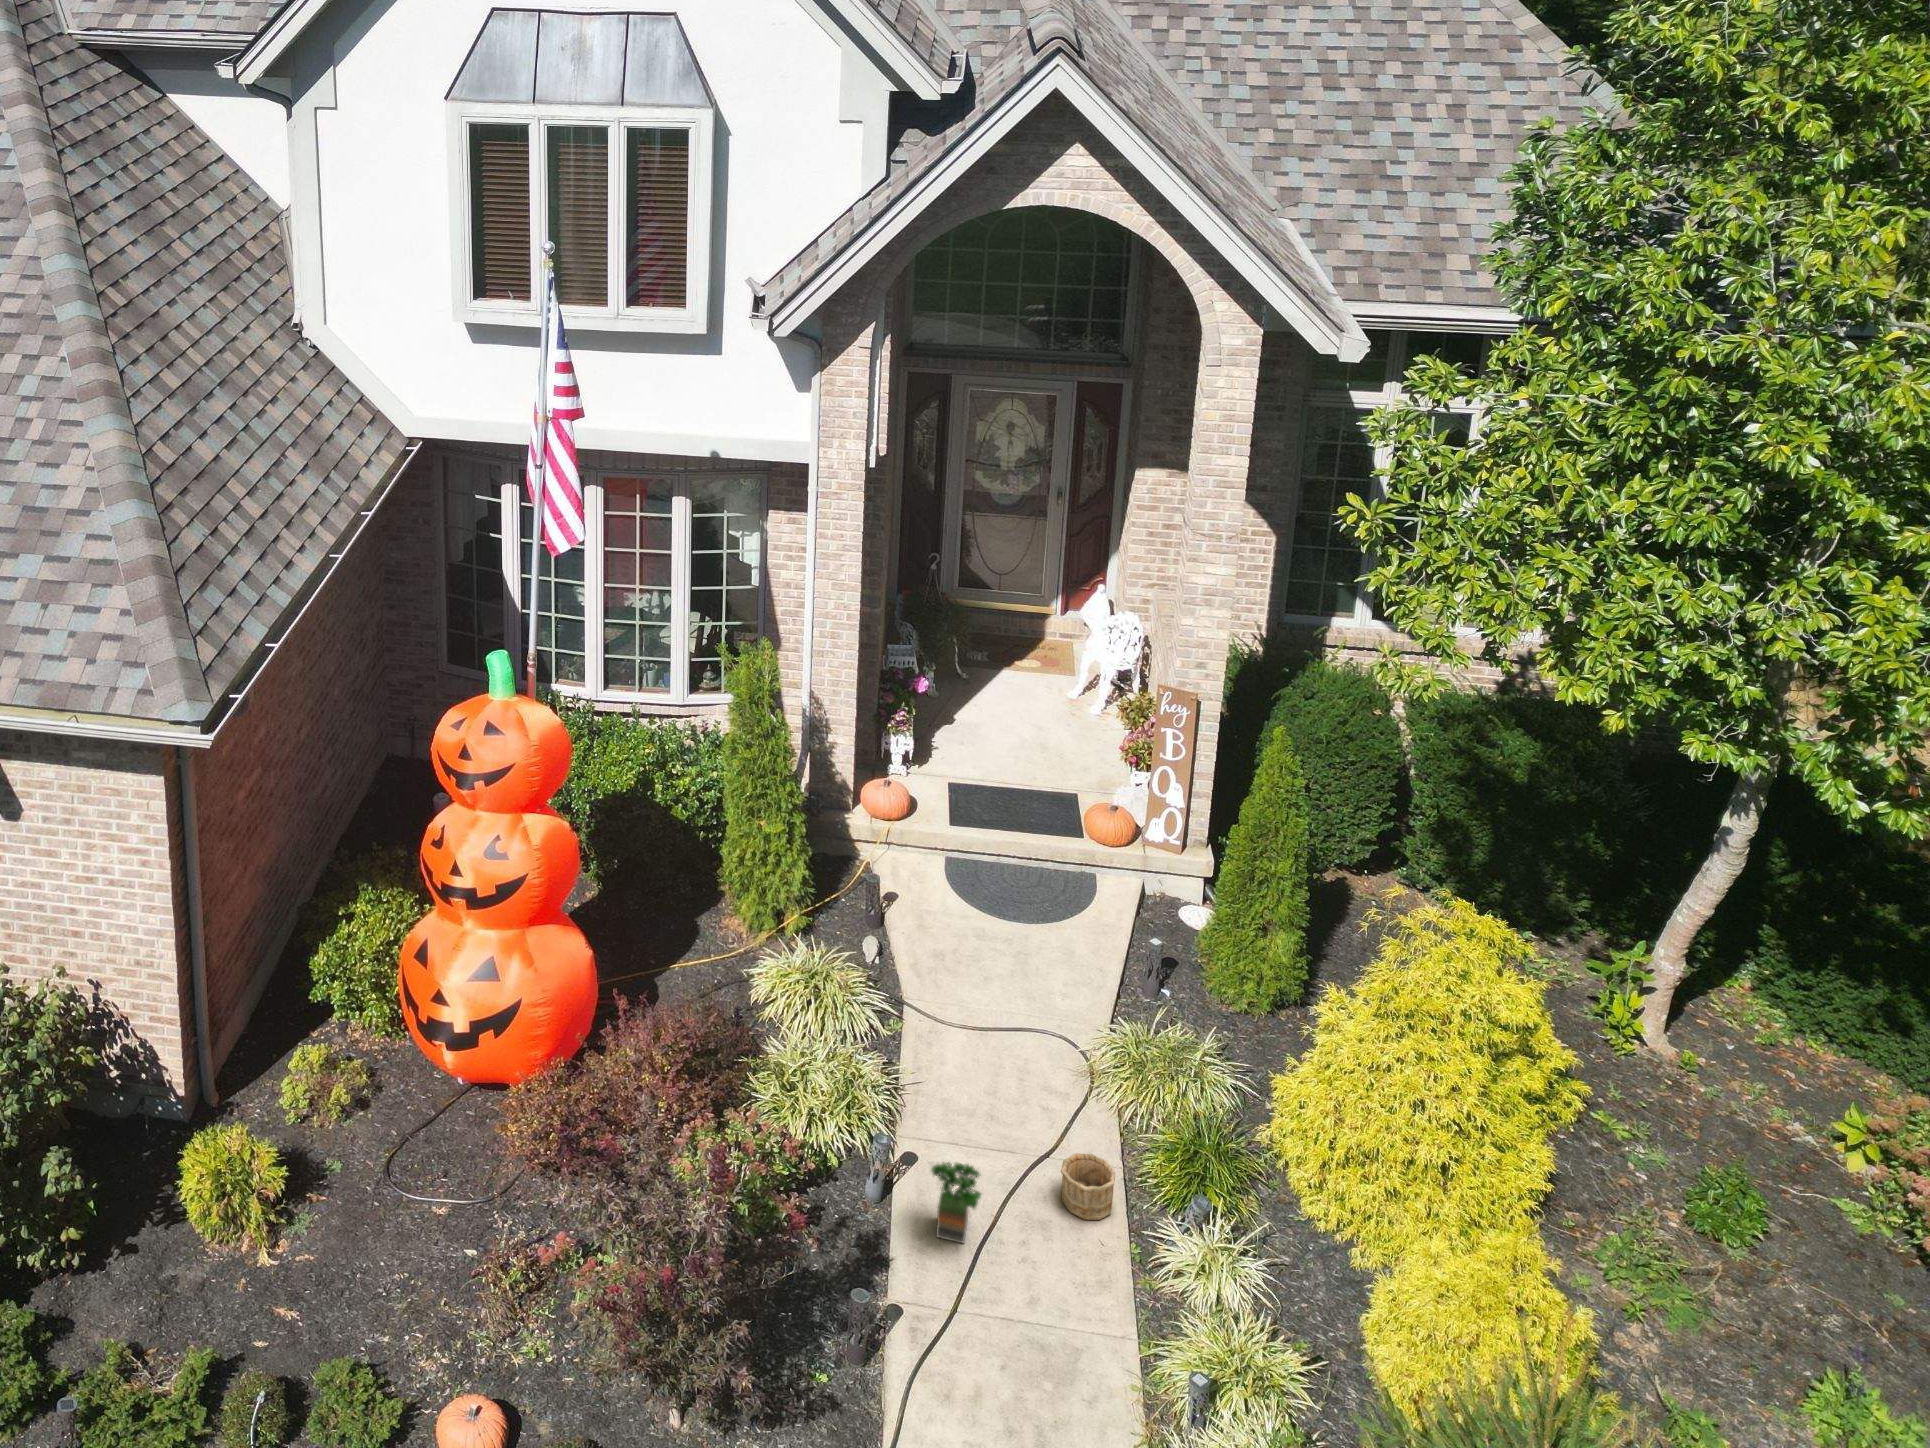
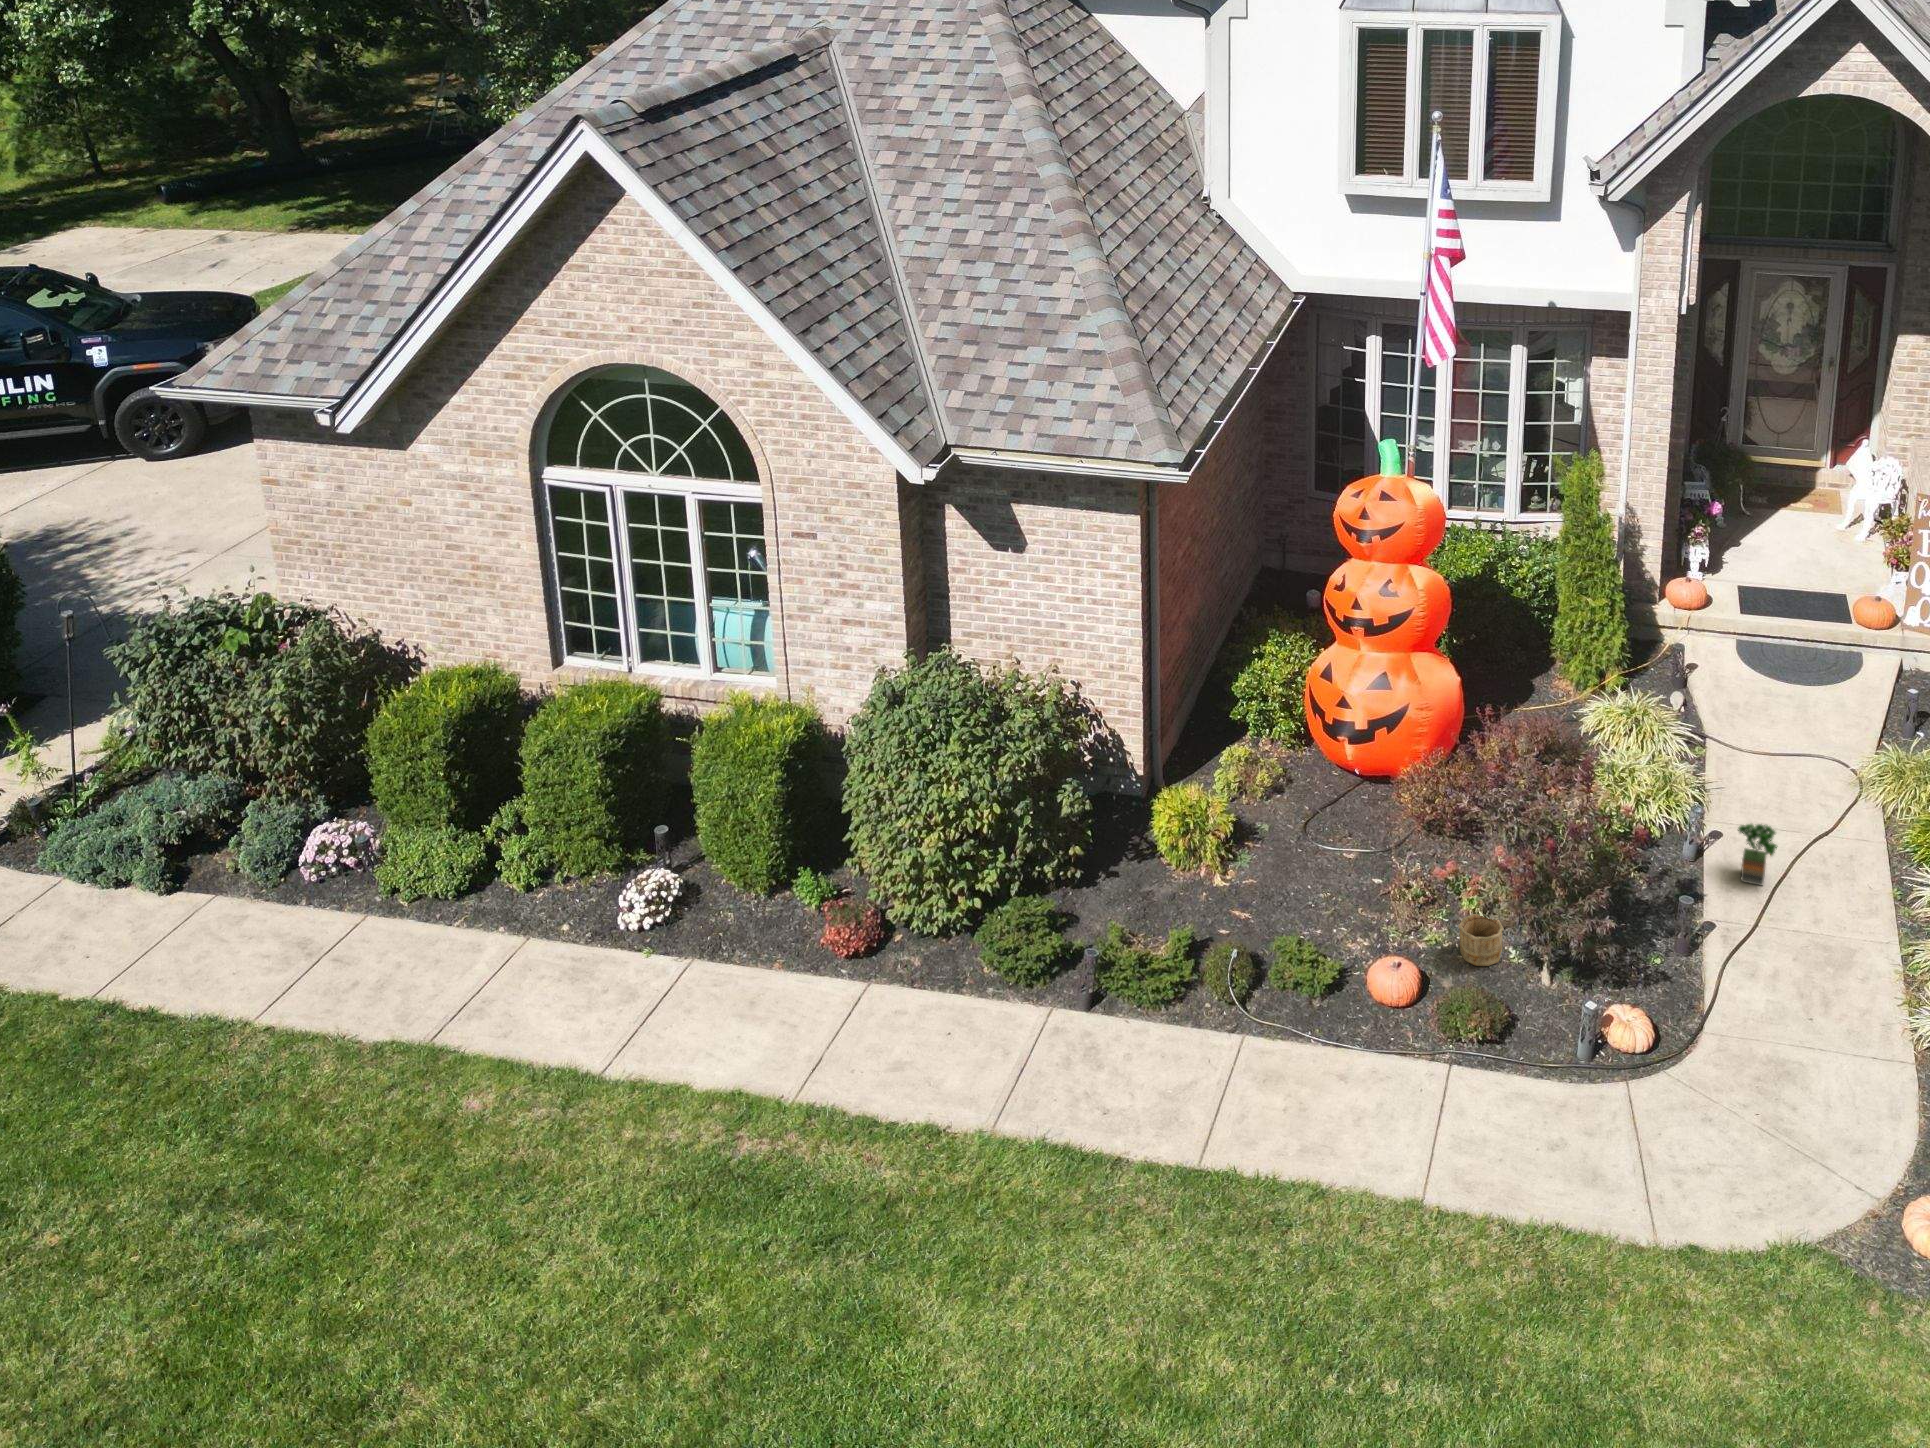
wooden bucket: present [1061,1153,1115,1220] -> present [1458,914,1503,966]

